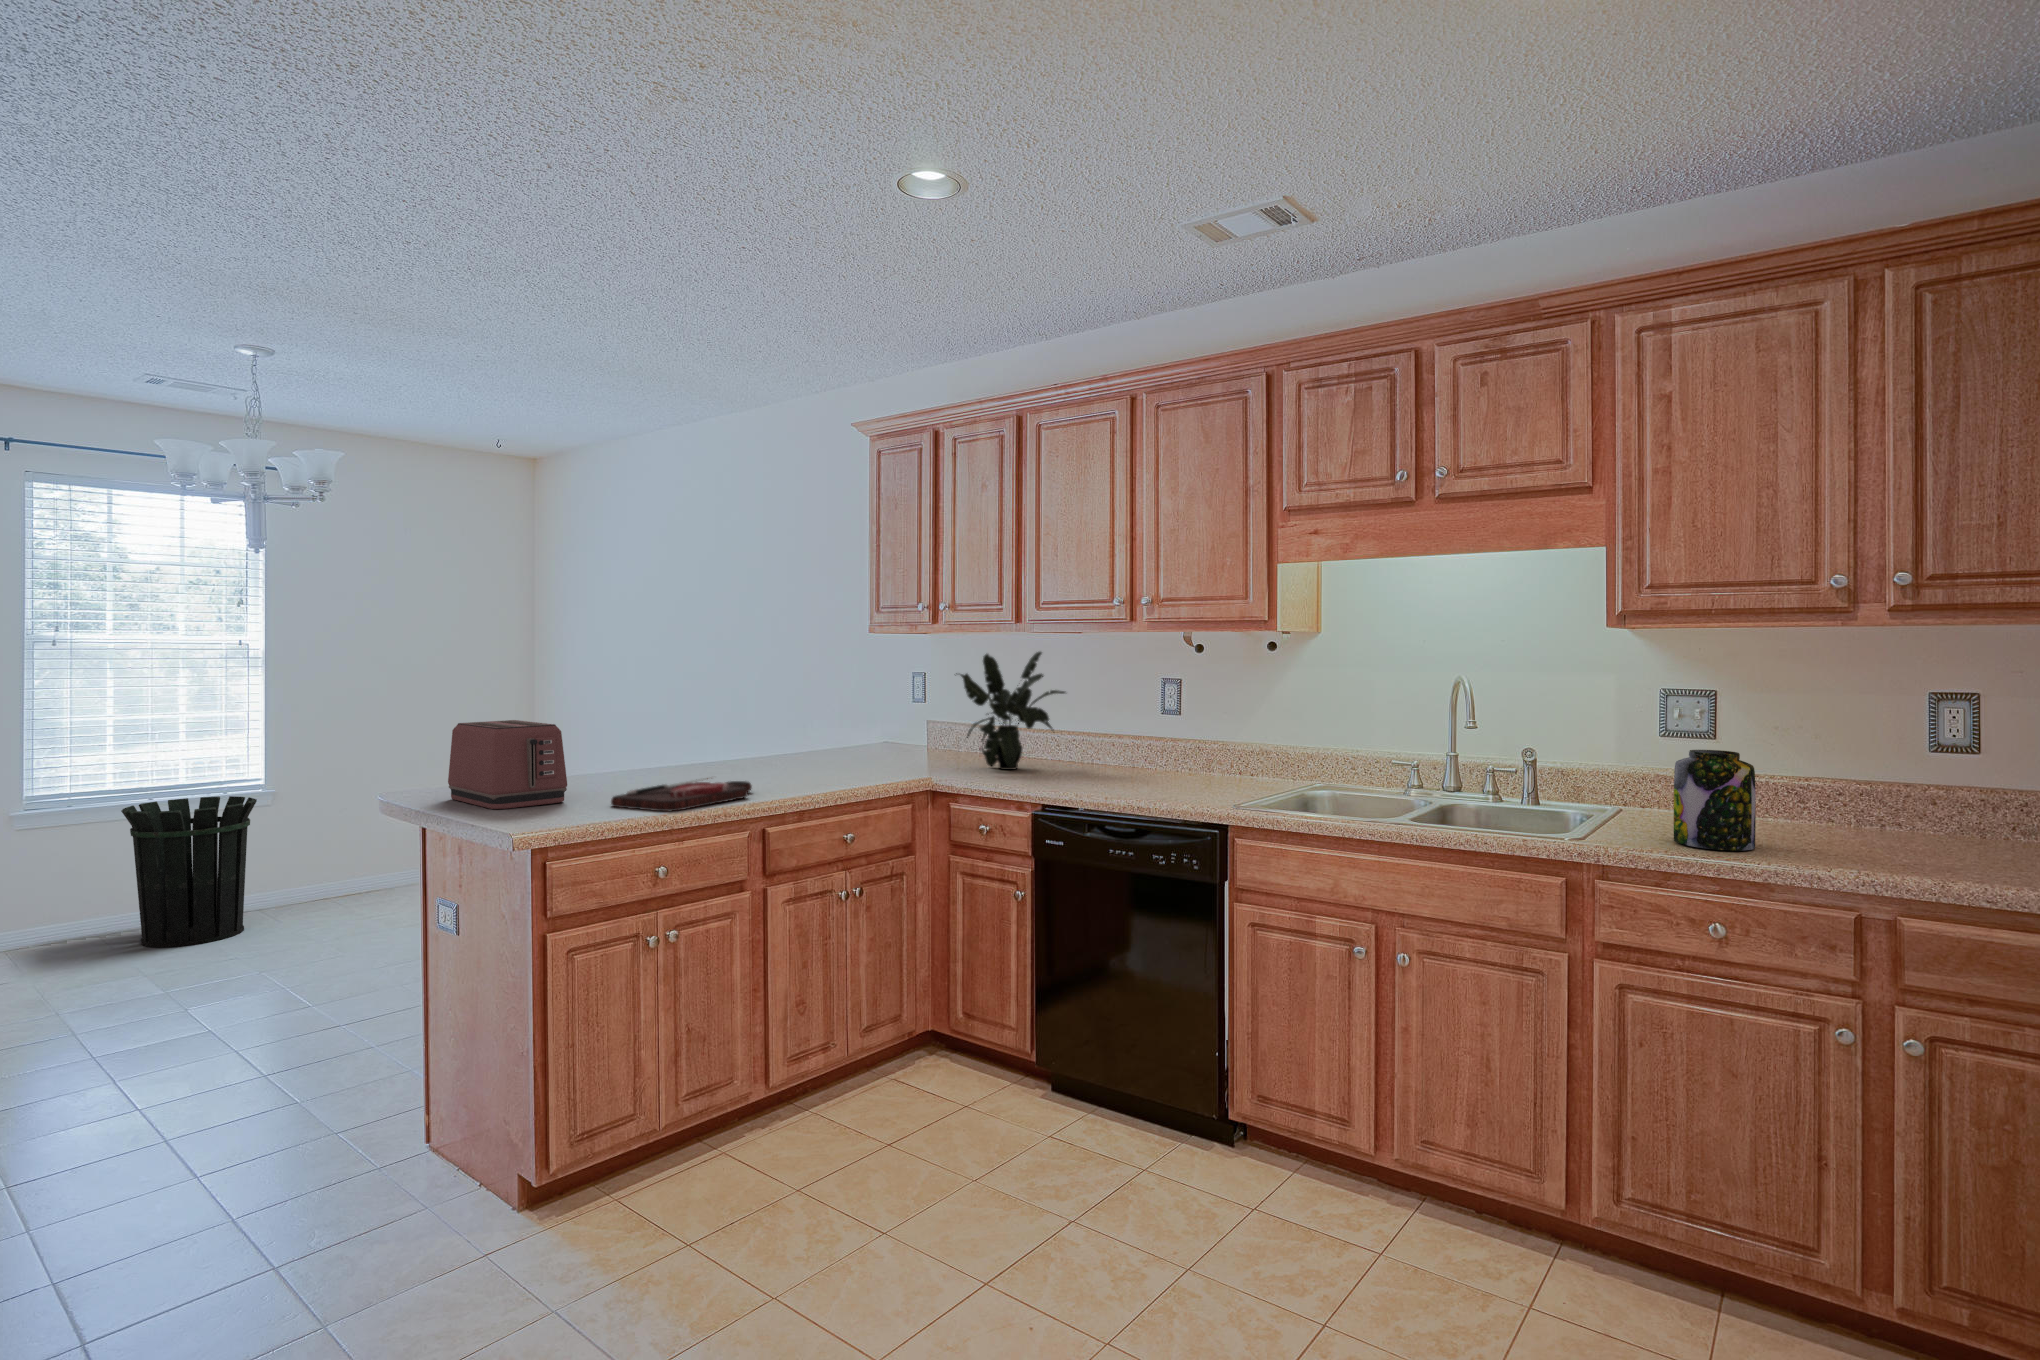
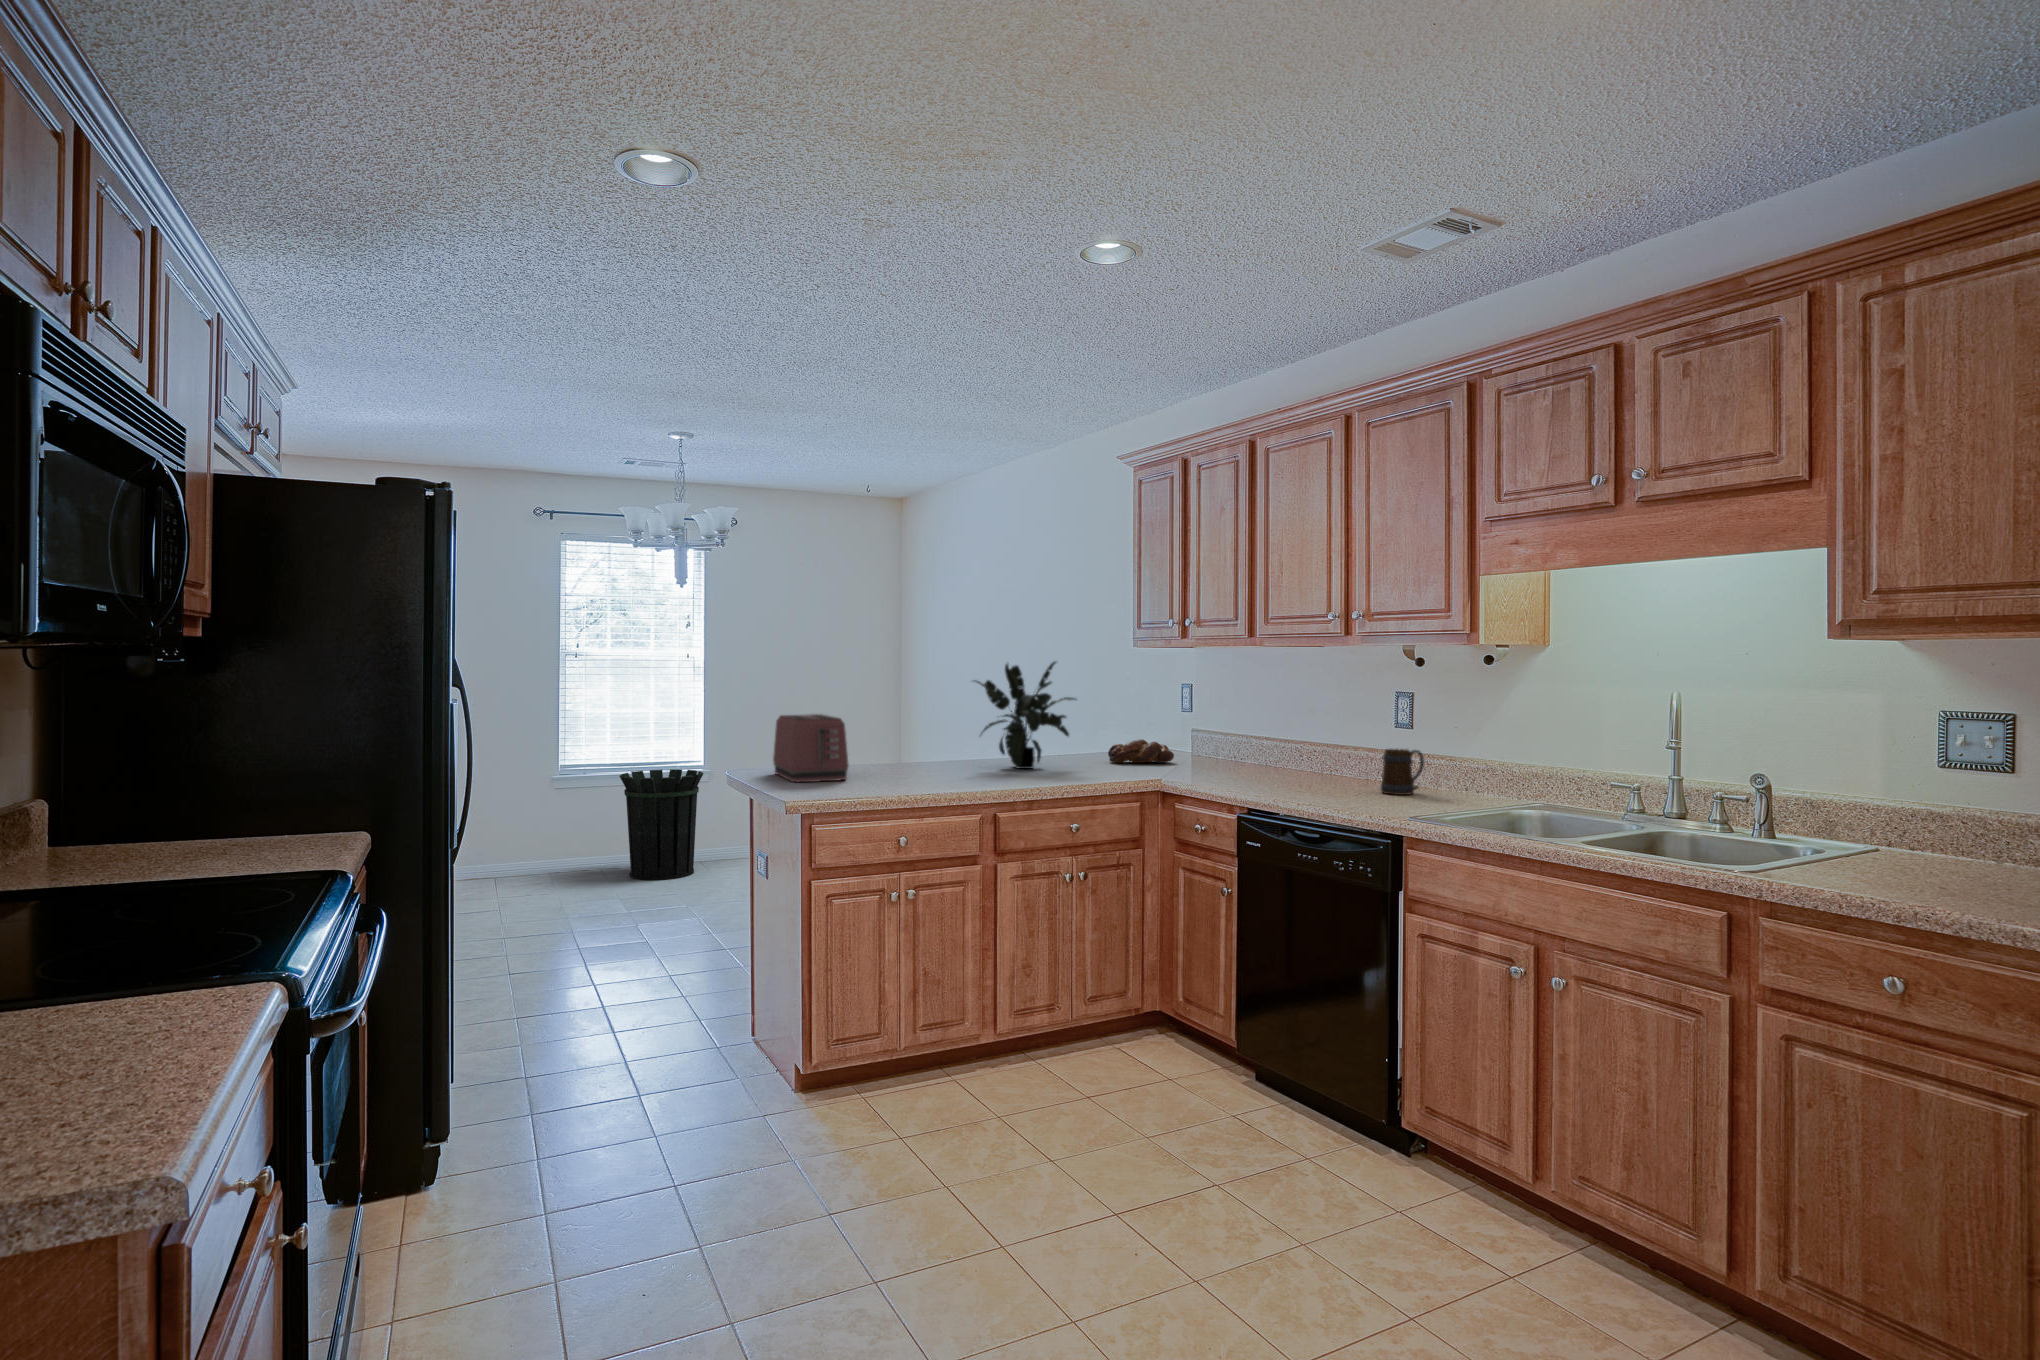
potted plant: present [956,652,1065,770] -> present [974,661,1076,769]
bread loaf: none [844,736,915,763] -> present [1108,739,1174,763]
mug: none [1159,736,1196,782] -> present [1381,749,1424,795]
jar: present [1674,750,1756,851] -> none [1873,781,1974,899]
cutting board: present [611,778,752,811] -> none [874,766,994,791]

